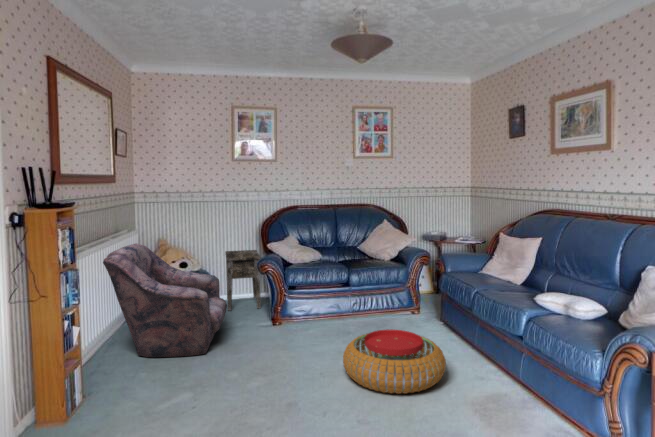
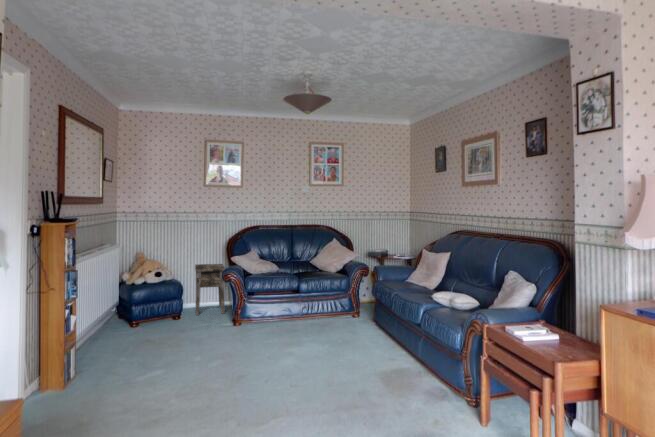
armchair: present [103,243,227,357] -> none [93,254,194,346]
pouf: present [343,329,446,394] -> none [284,323,364,368]

